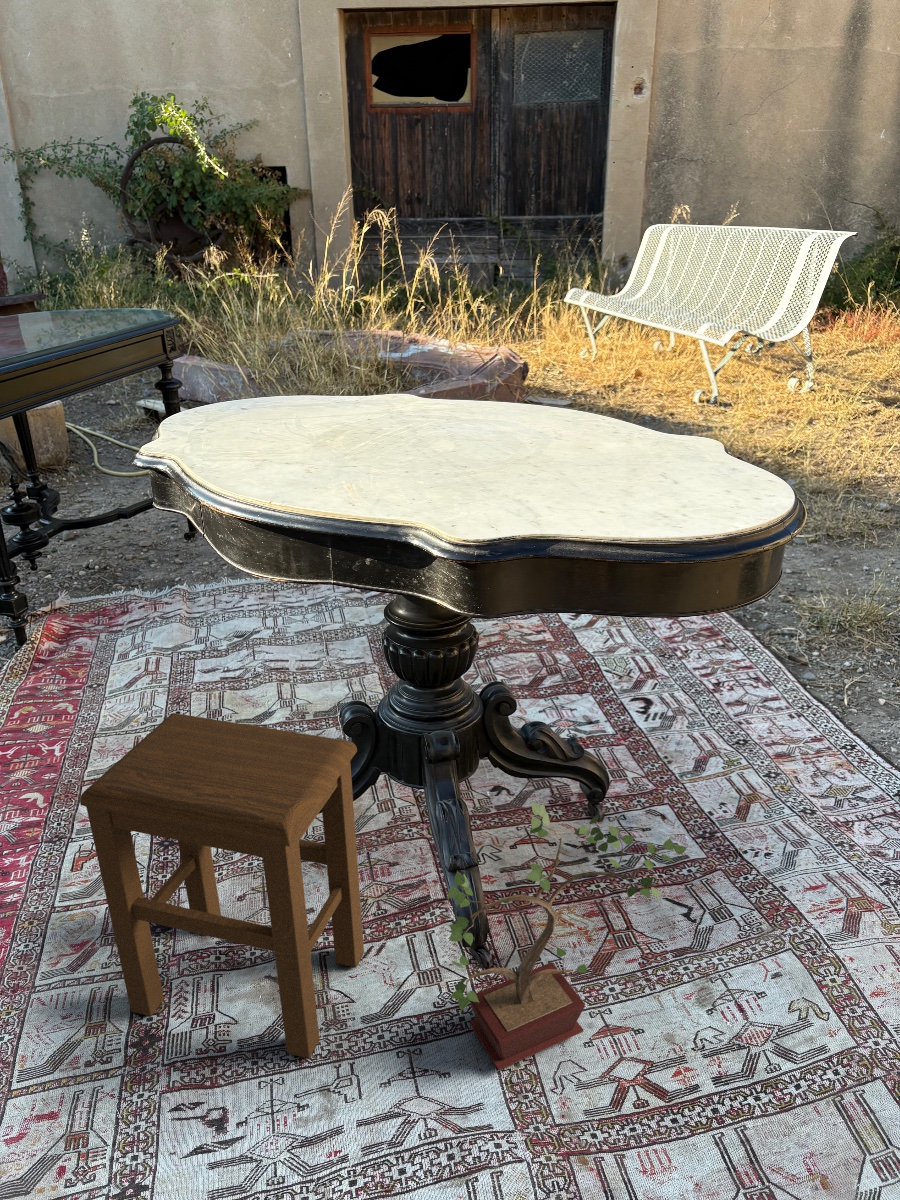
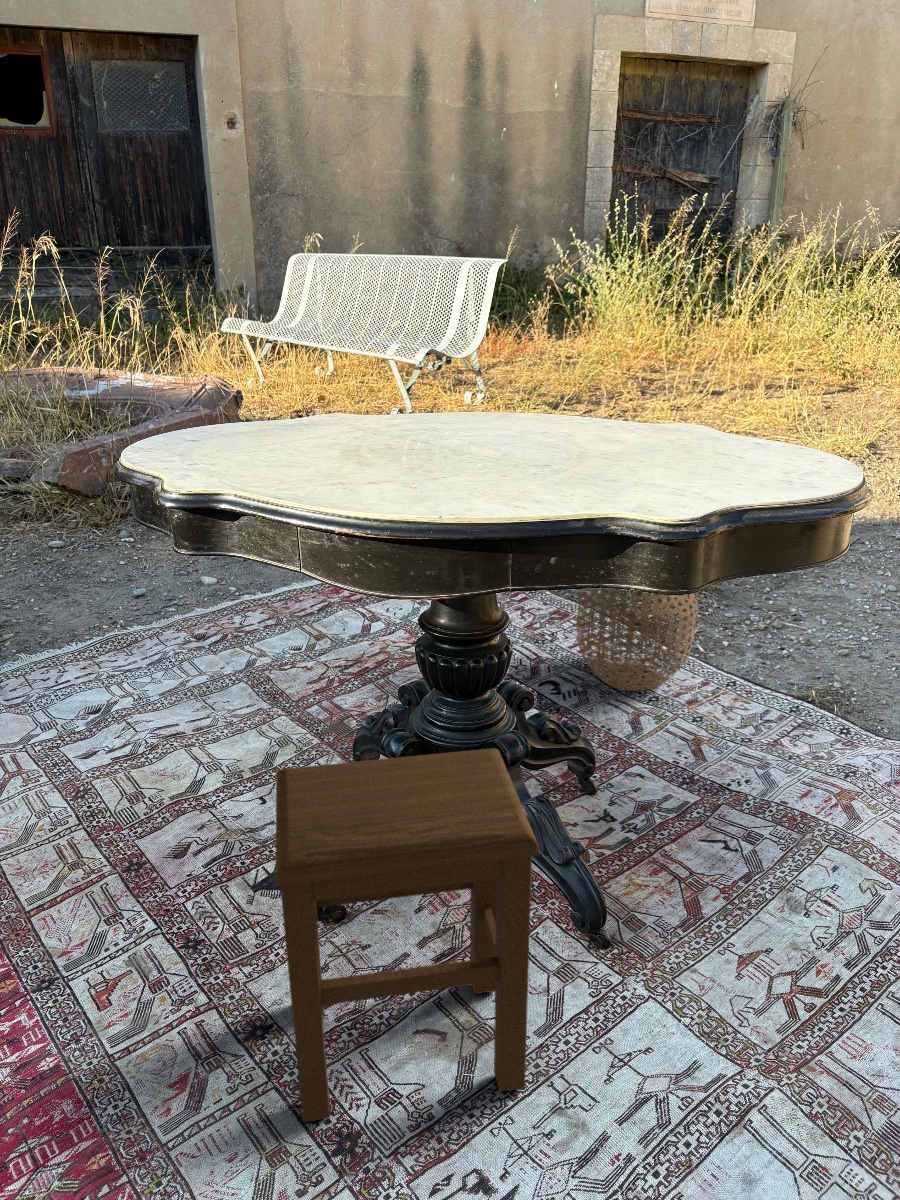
woven basket: none [675,586,812,731] -> present [577,587,697,691]
potted plant: present [447,802,687,1070] -> none [639,757,796,1026]

